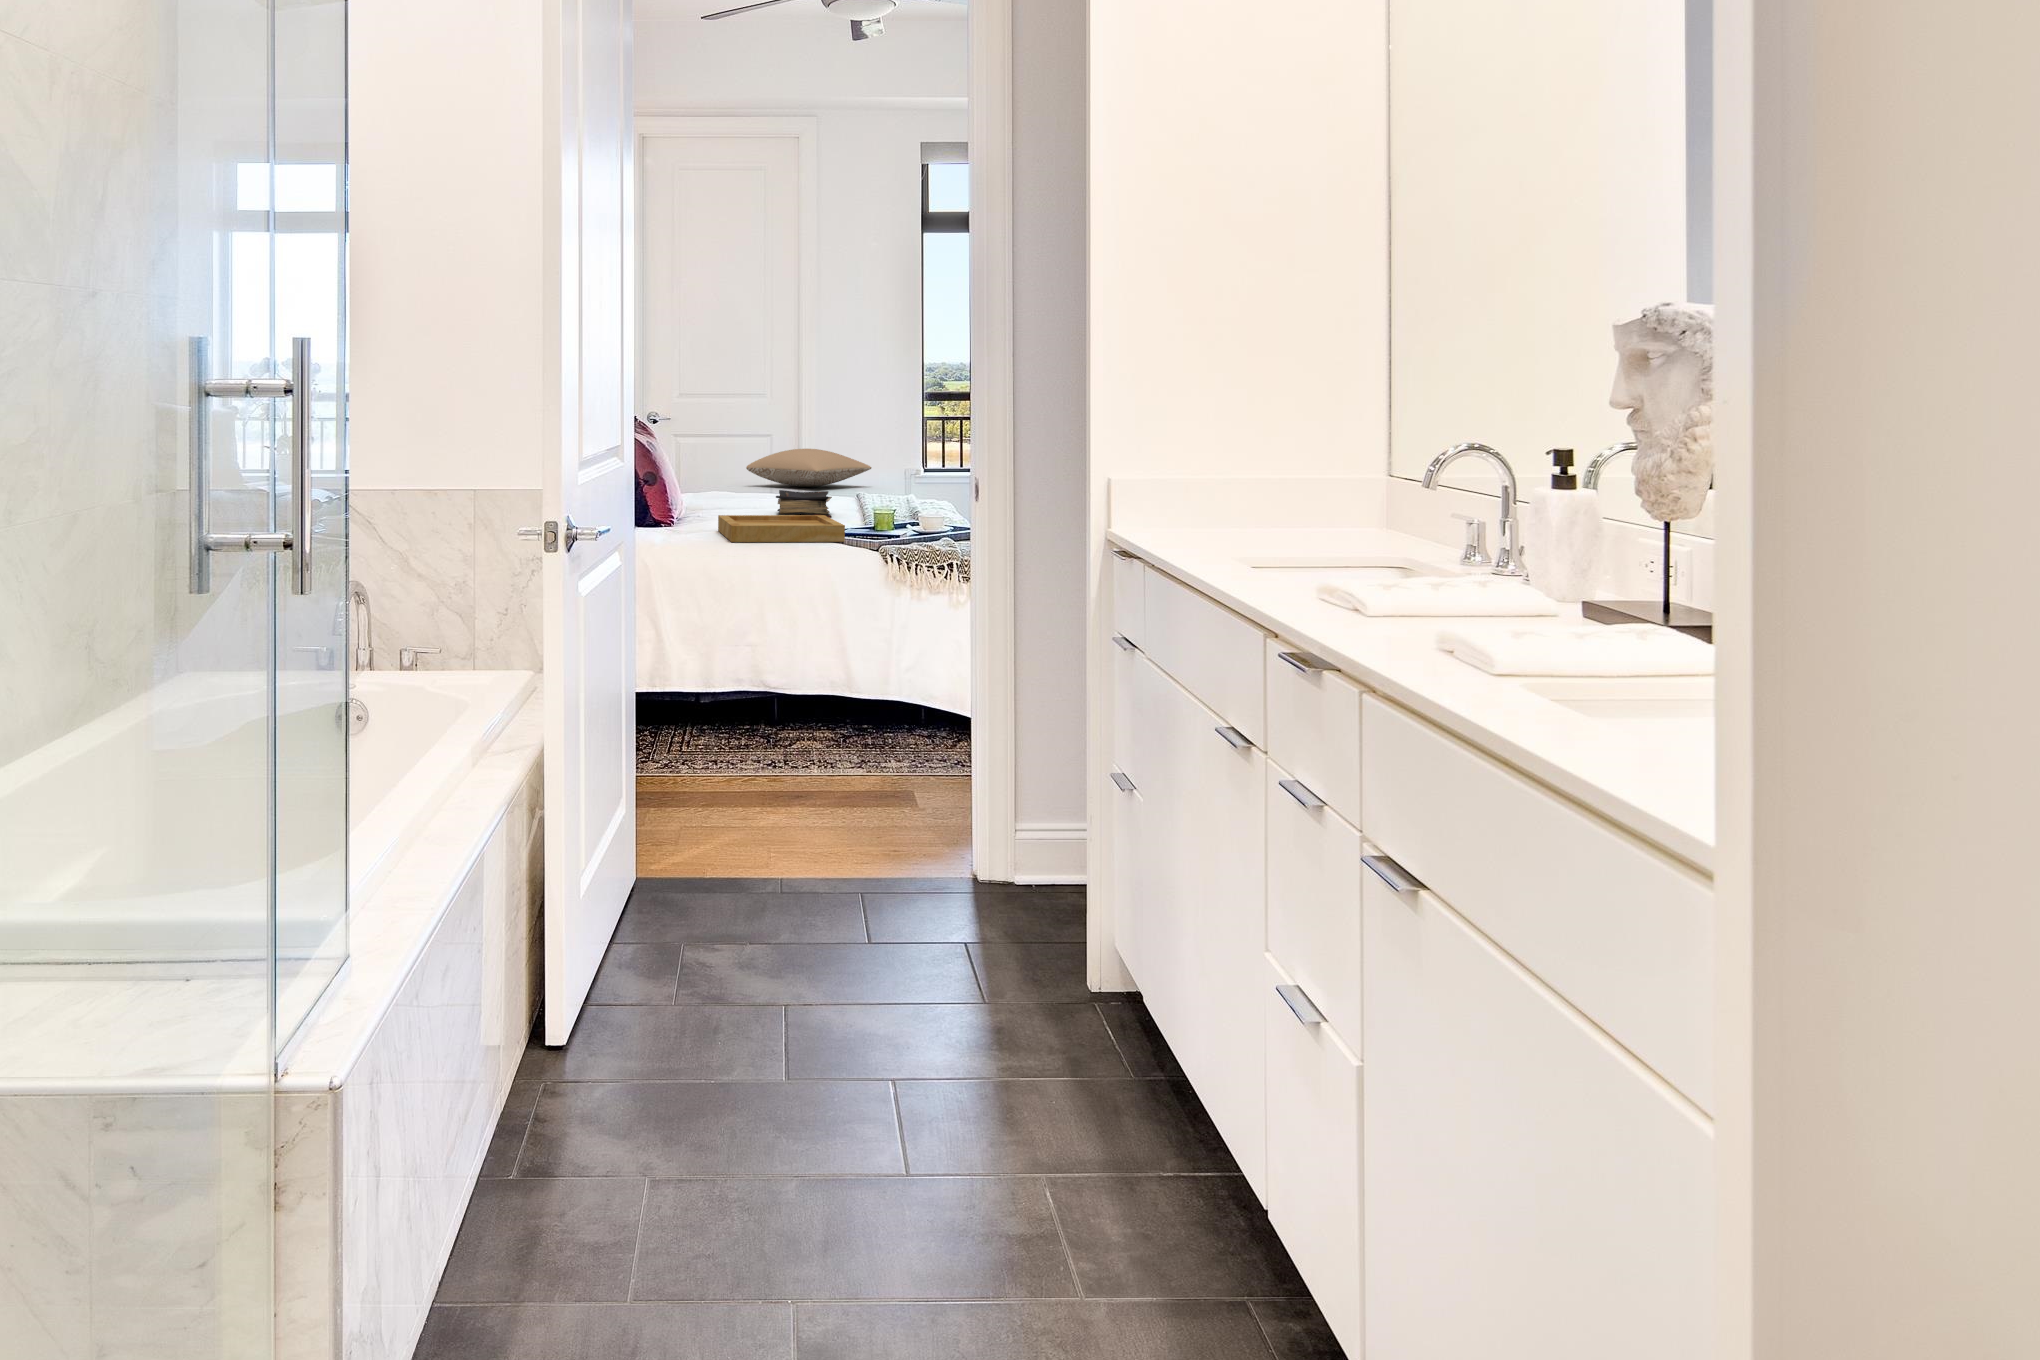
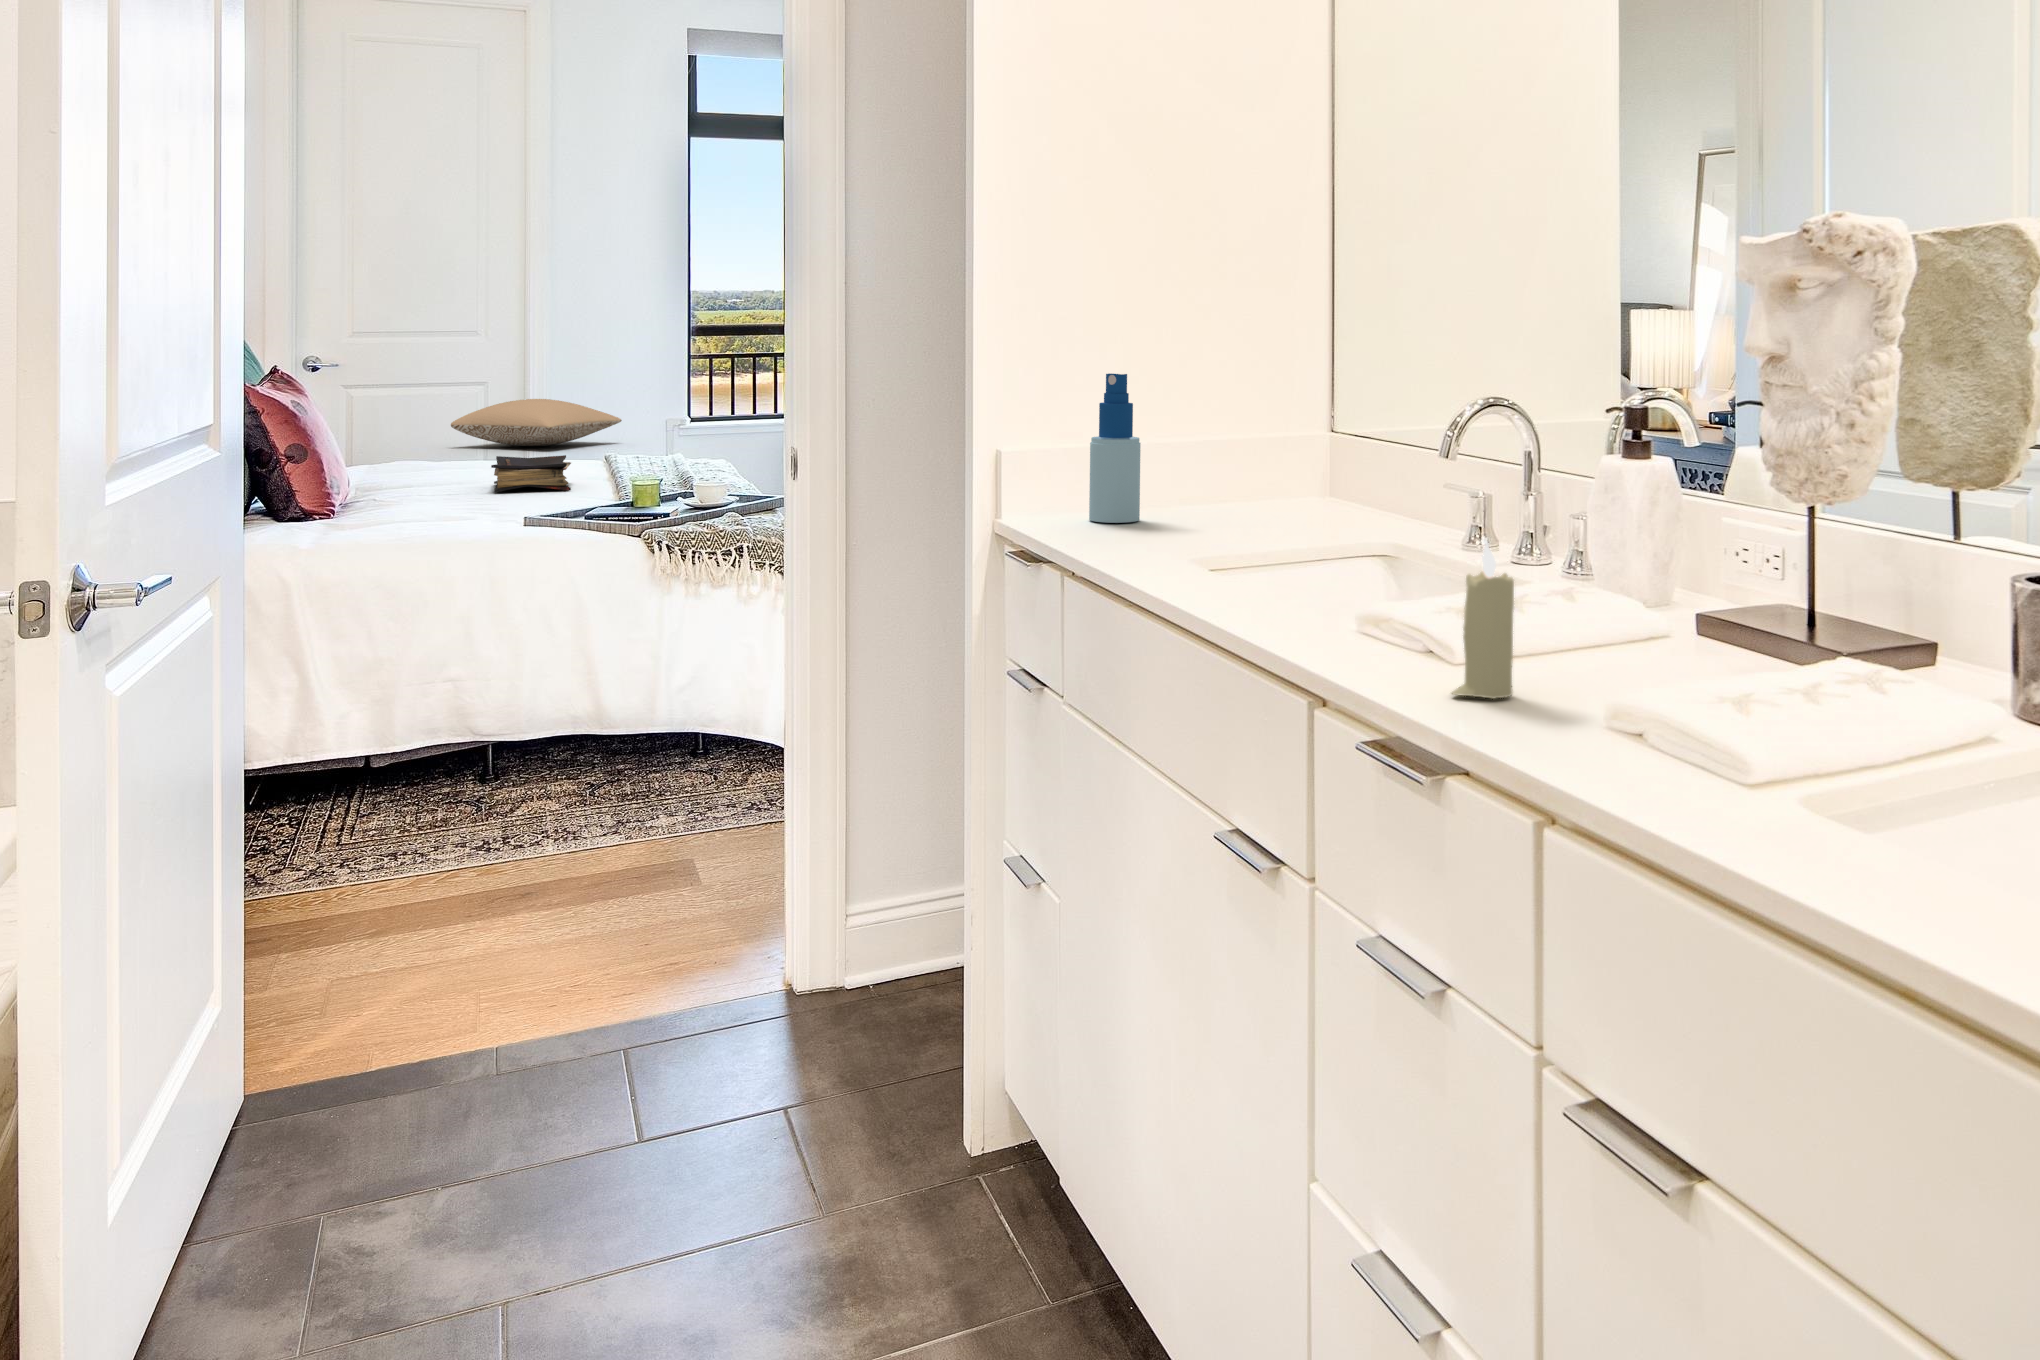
spray bottle: none [1176,423,1216,534] -> present [1089,373,1141,523]
tray: present [718,515,845,542] -> none [404,490,591,536]
candle: none [1327,521,1373,622] -> present [1452,540,1514,698]

